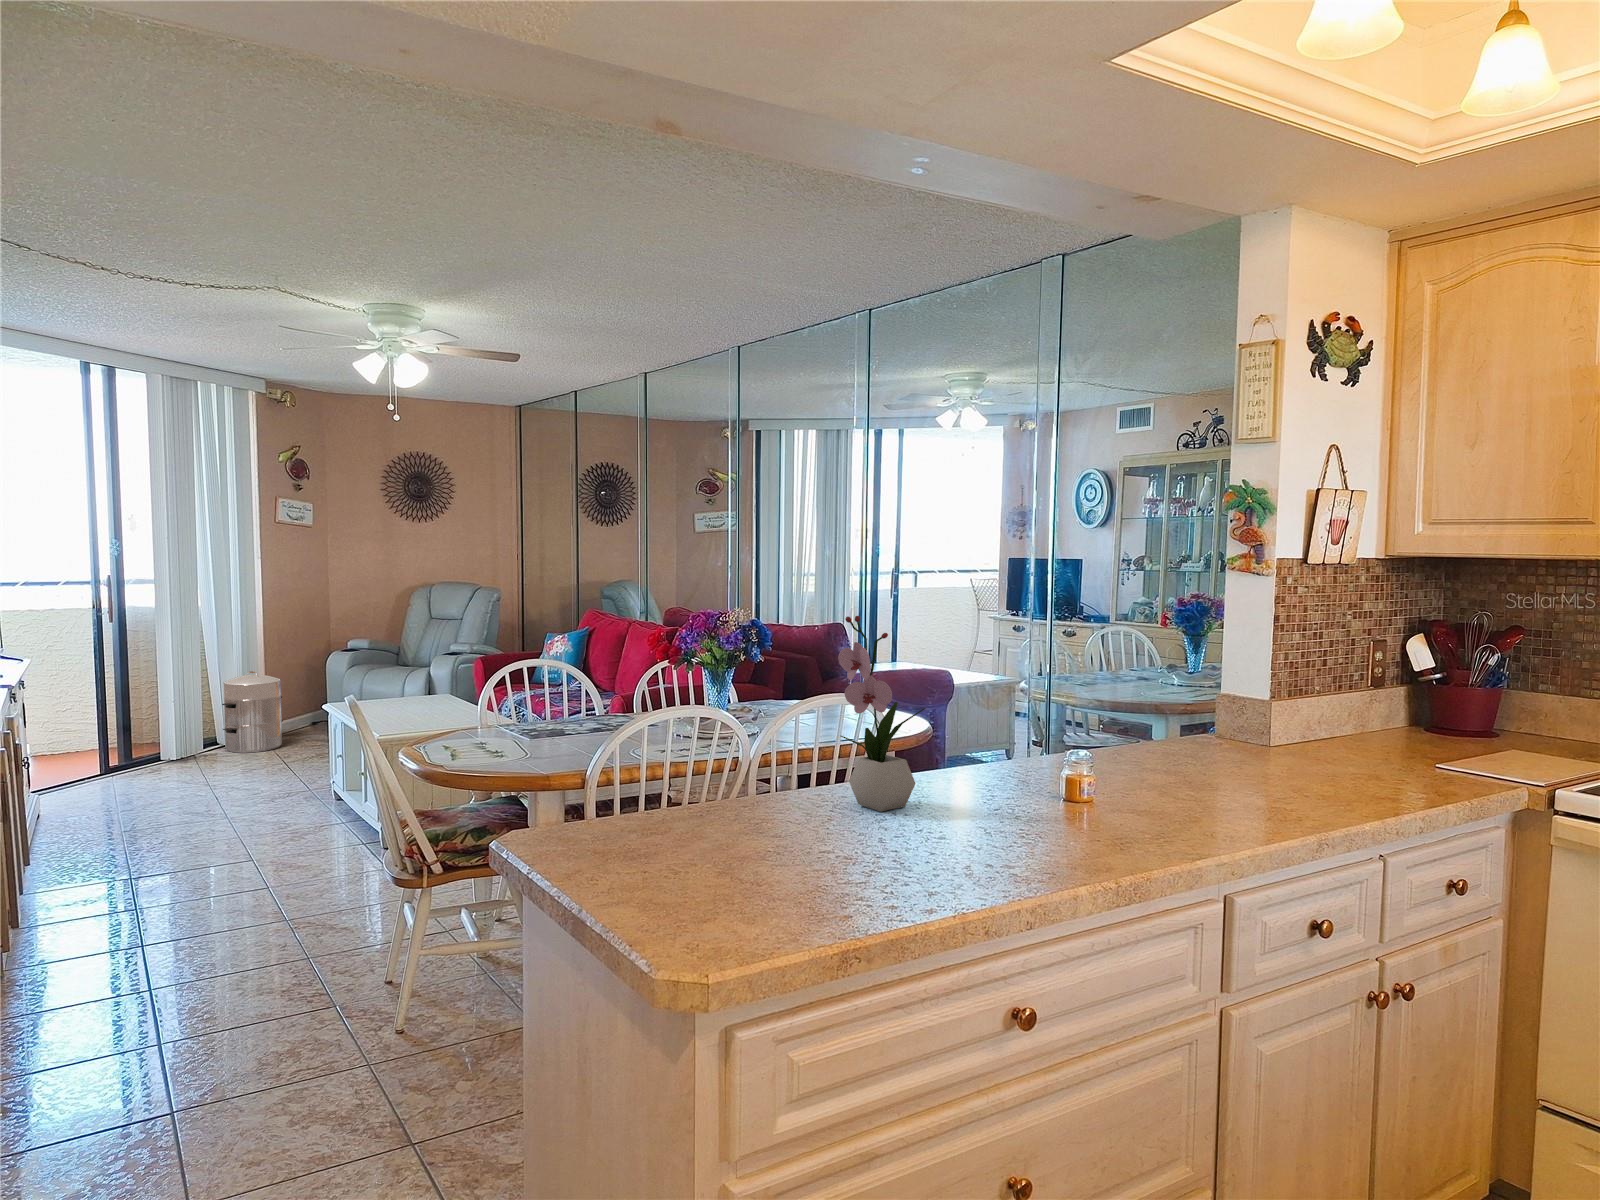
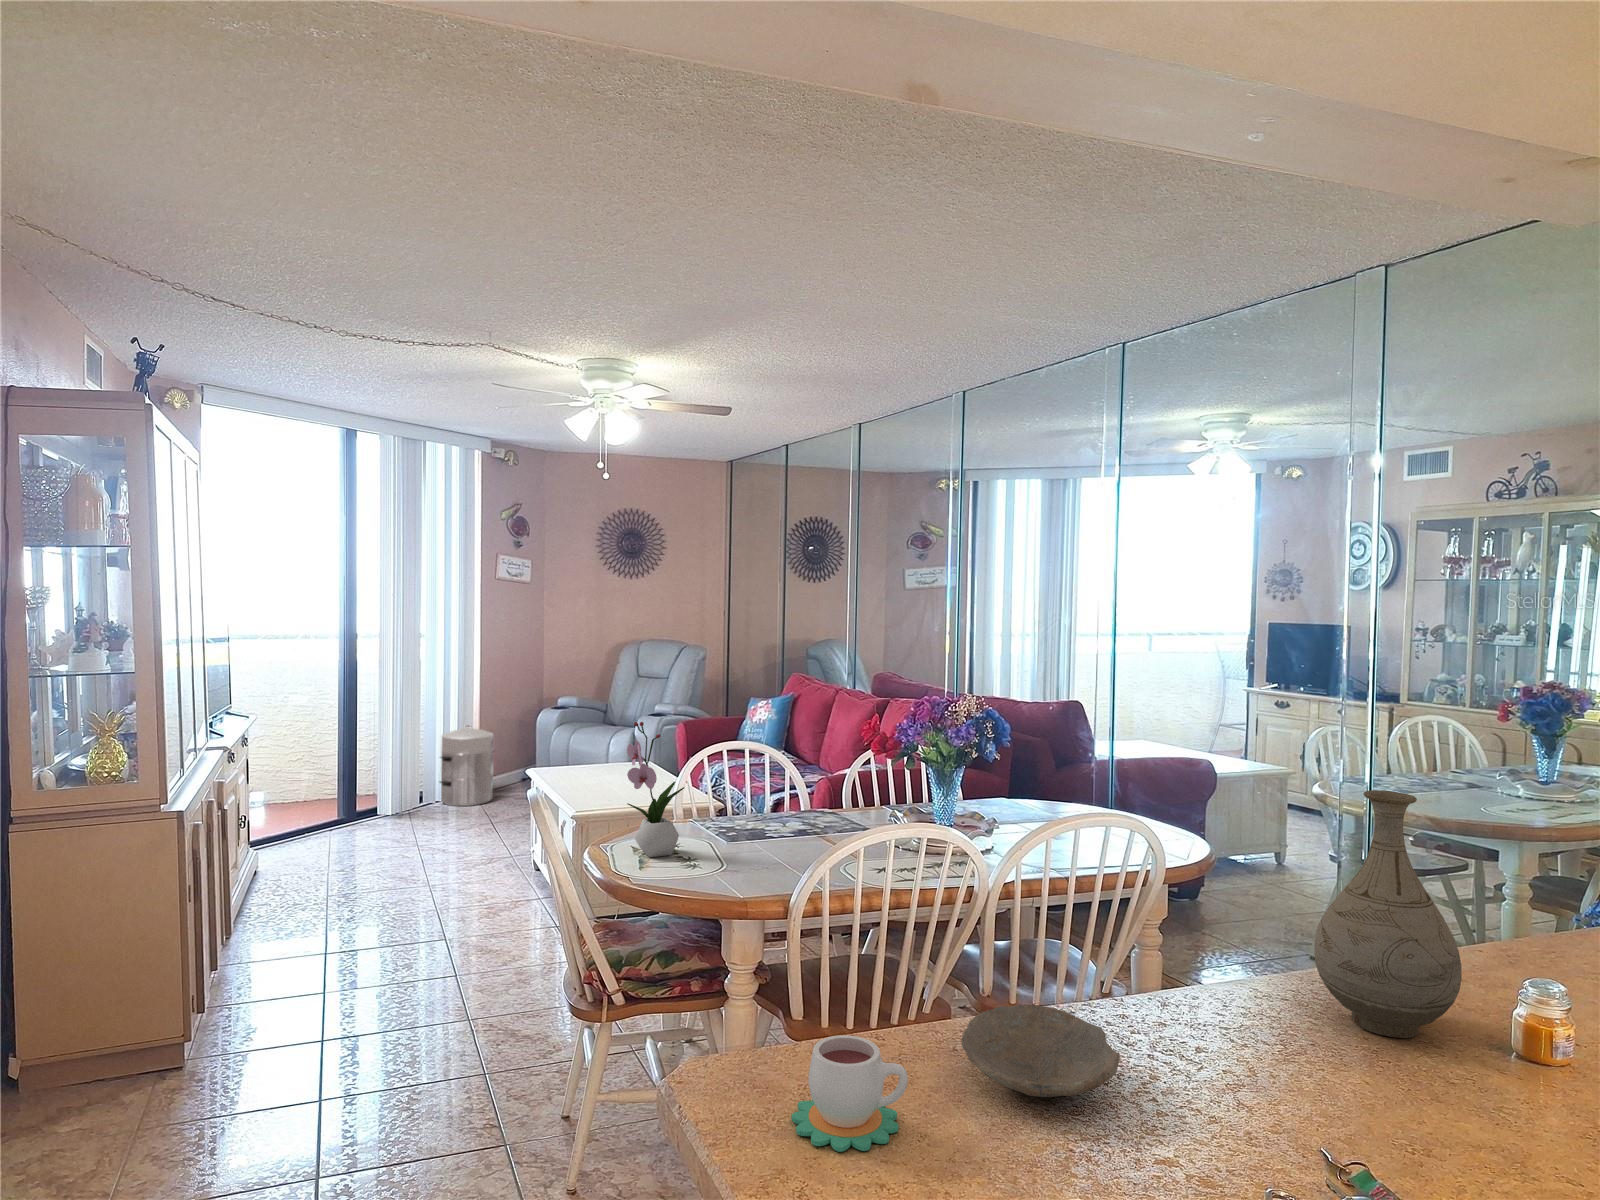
flower arrangement: present [838,616,925,812] -> present [627,722,685,857]
vase: none [941,636,1025,793] -> present [1315,790,1462,1038]
bowl: none [698,782,799,828] -> present [962,1005,1120,1097]
mug: none [583,794,659,857] -> present [791,1035,908,1152]

